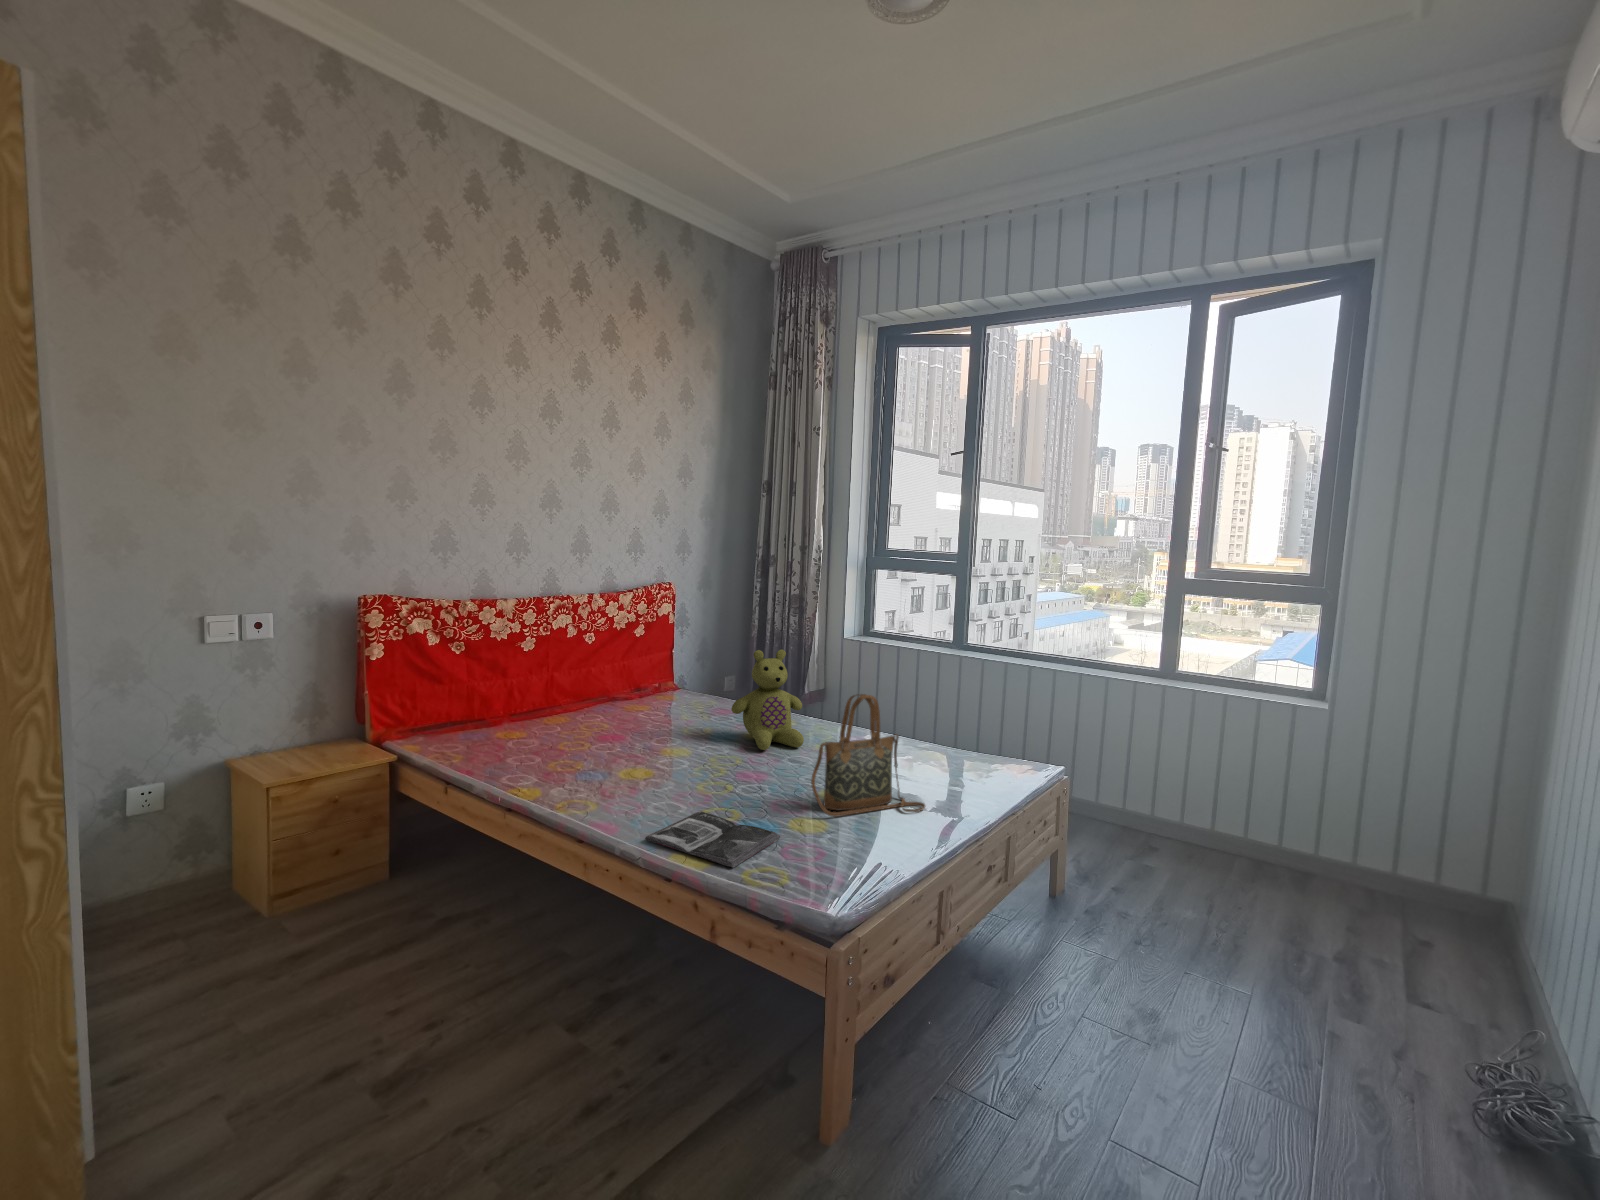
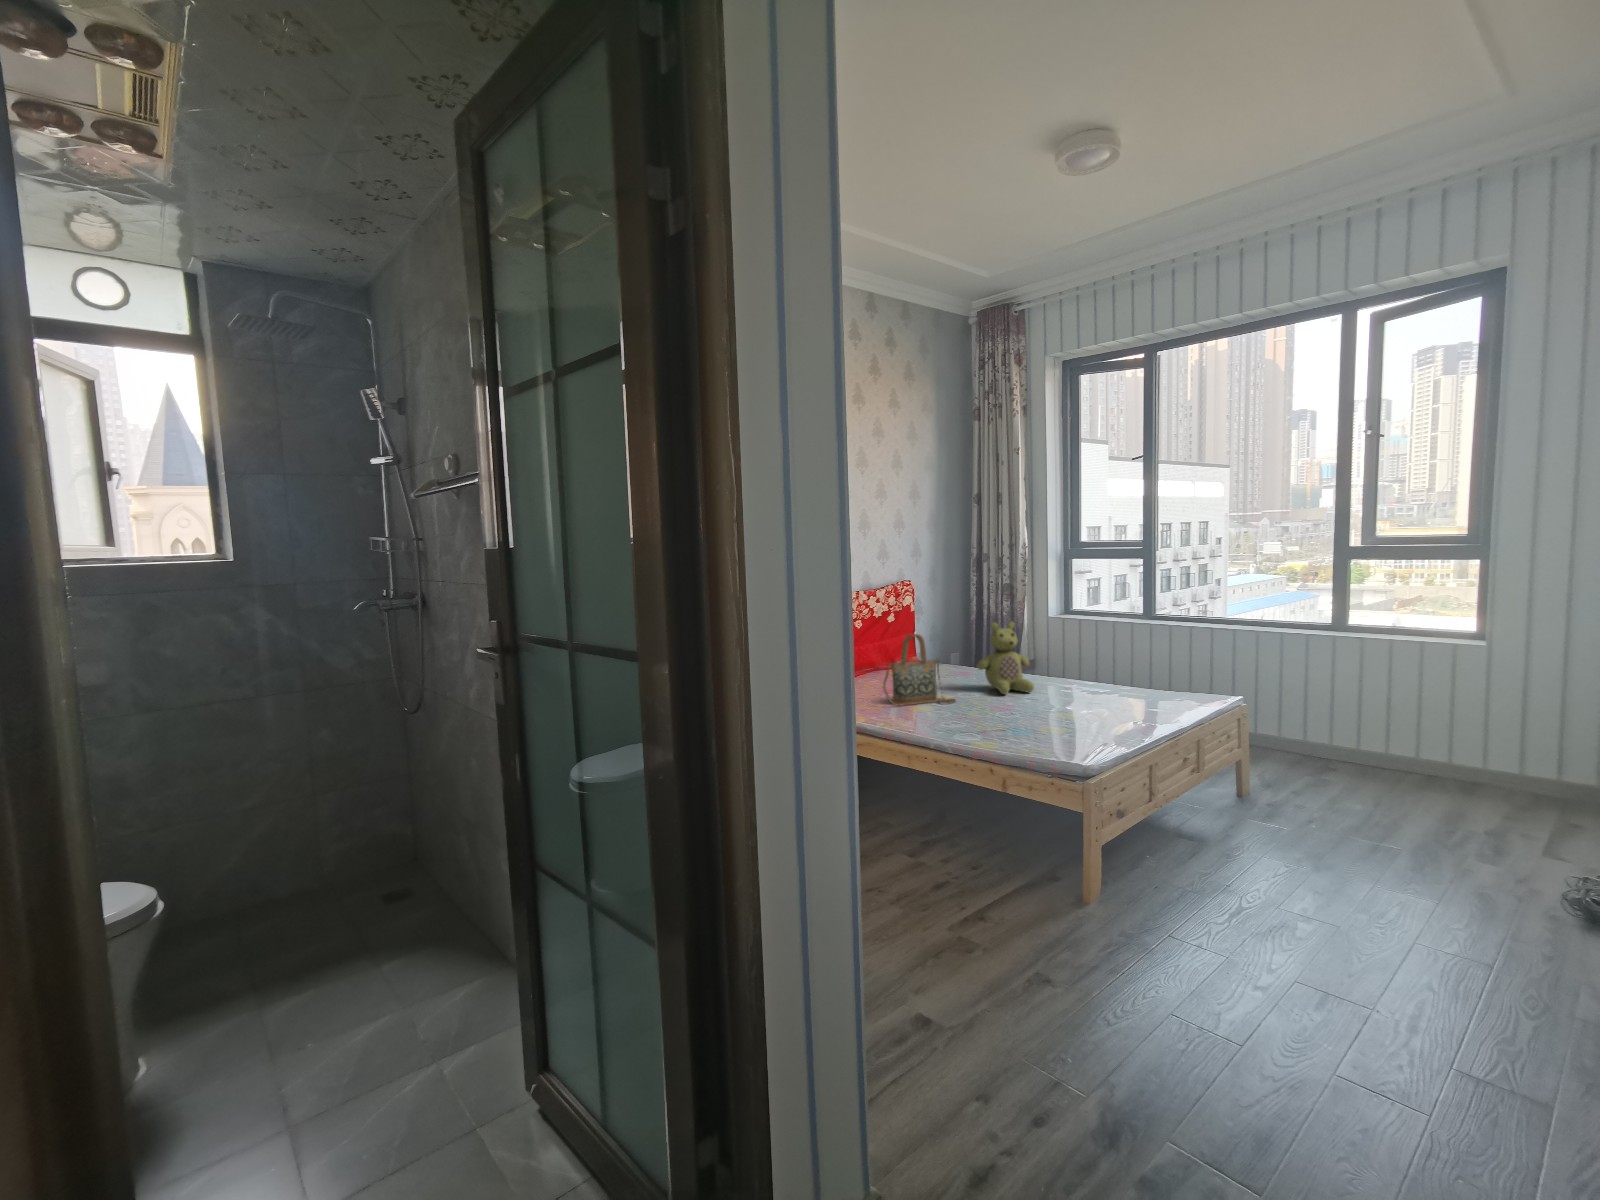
handbag: present [811,694,925,817] -> present [883,634,956,706]
magazine: present [645,812,780,868] -> none [946,725,1035,749]

